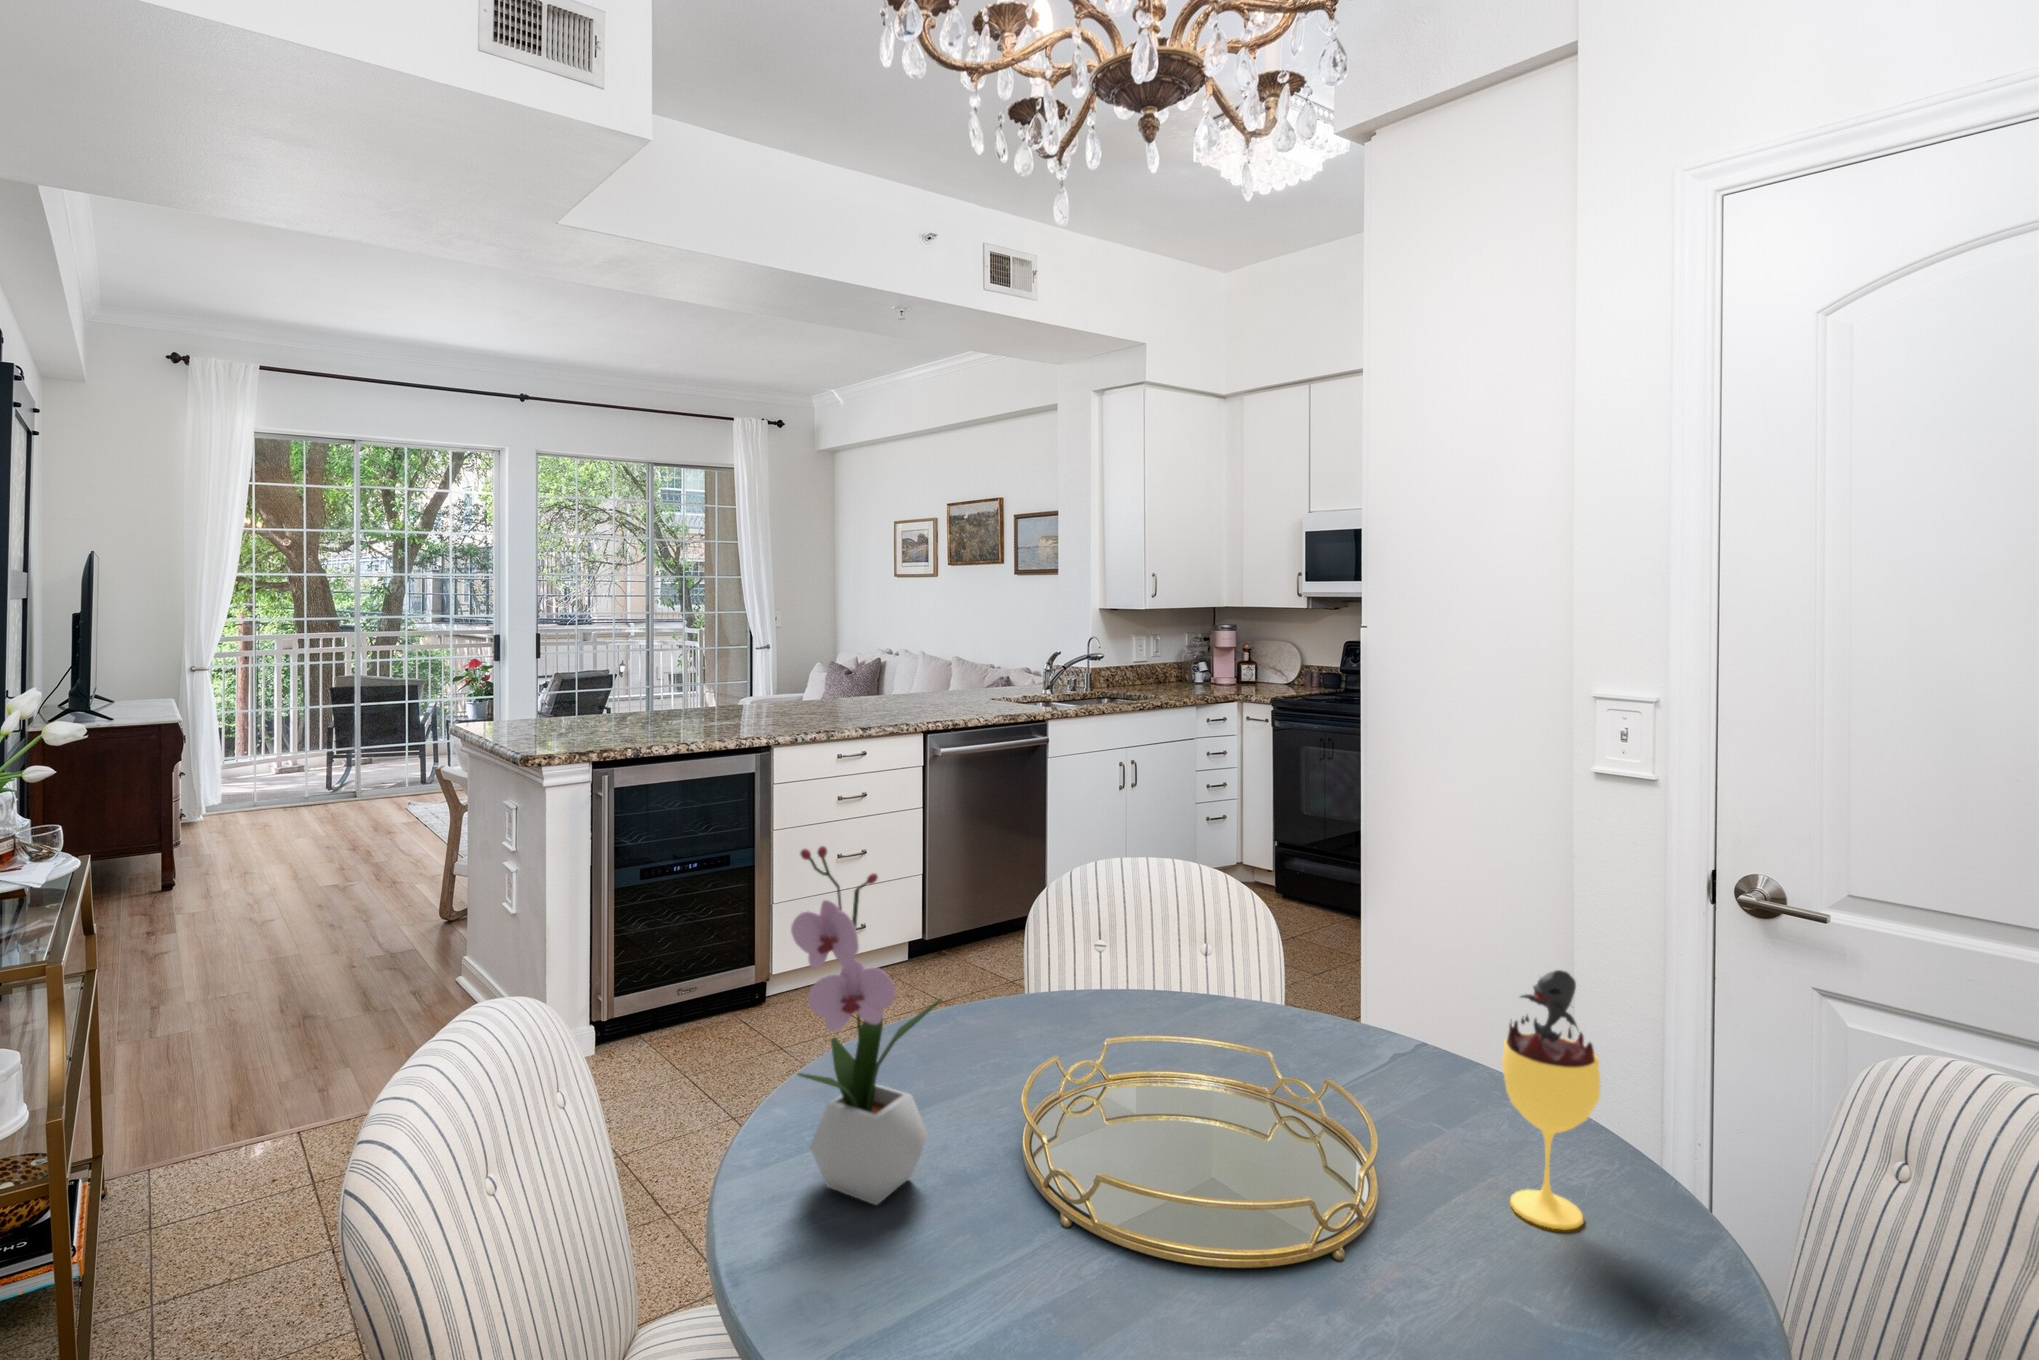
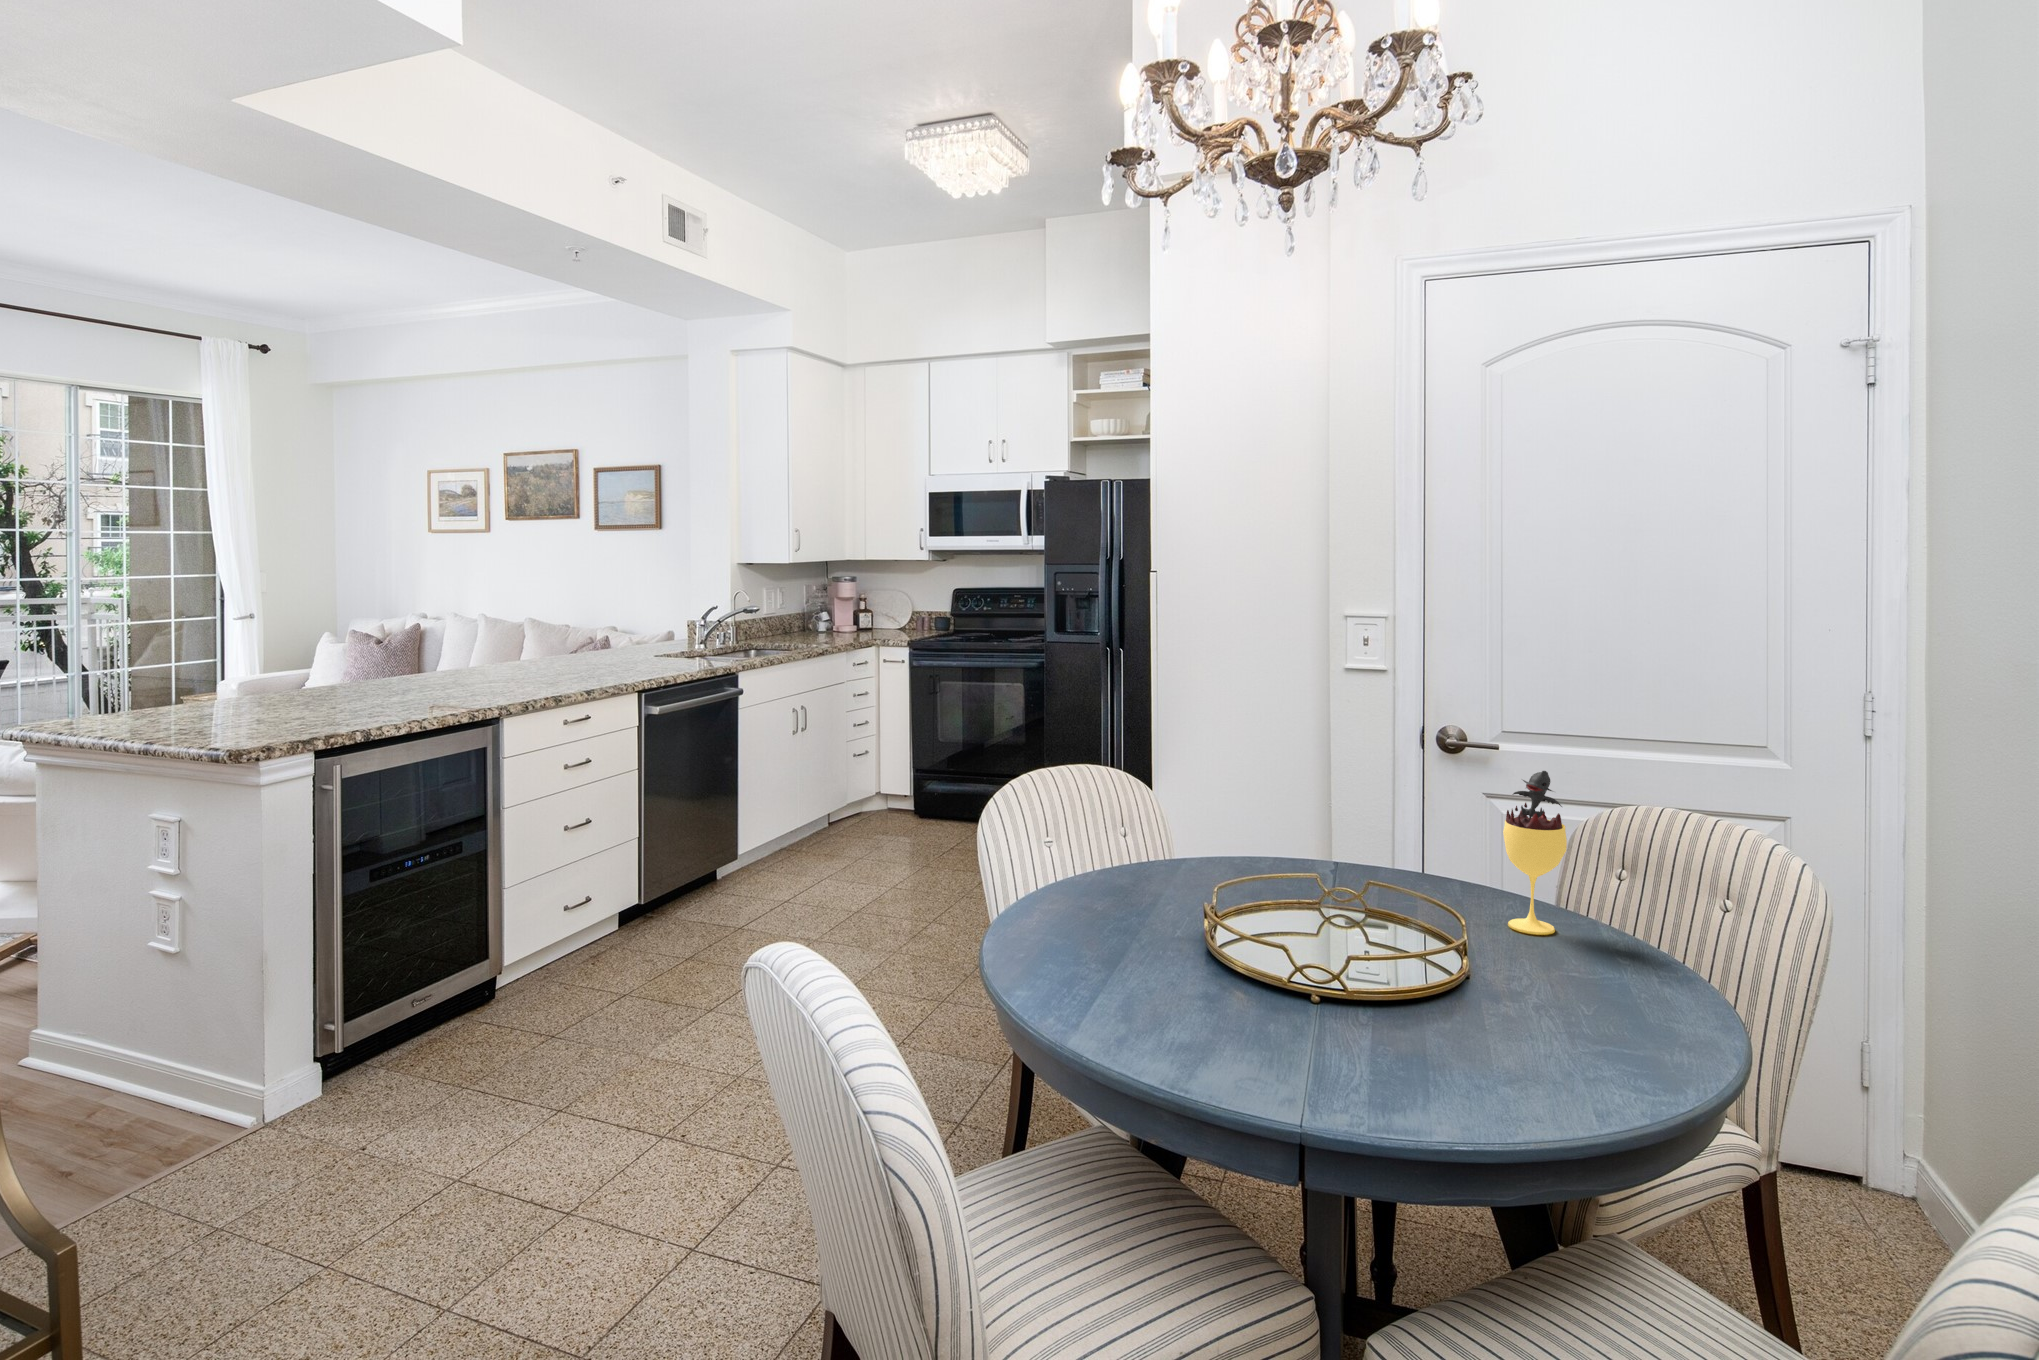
flower arrangement: present [791,846,942,1206] -> none [1116,739,1214,1021]

